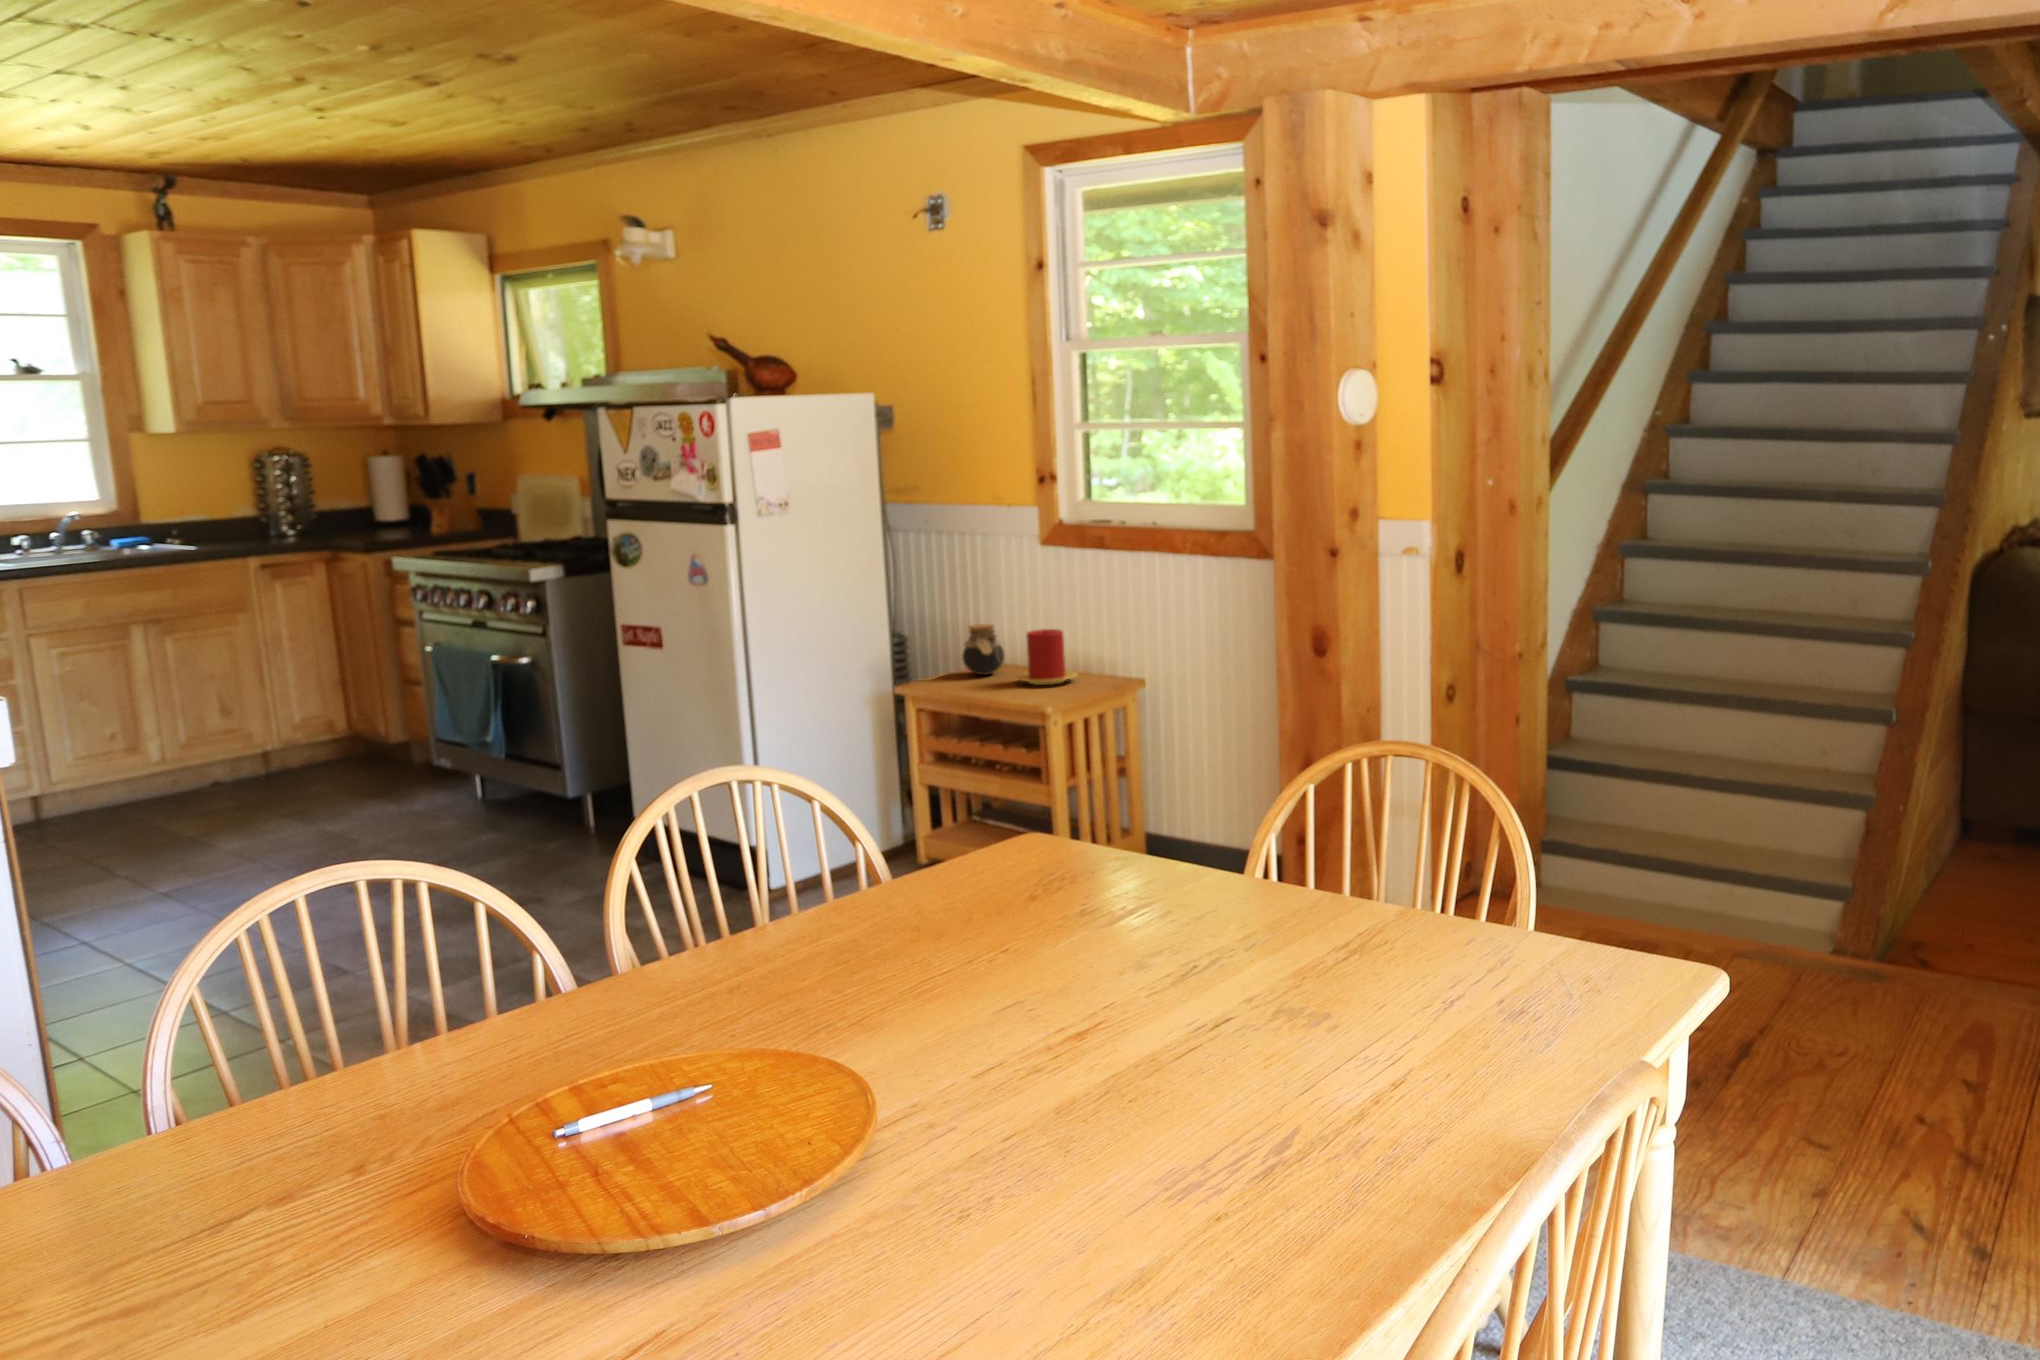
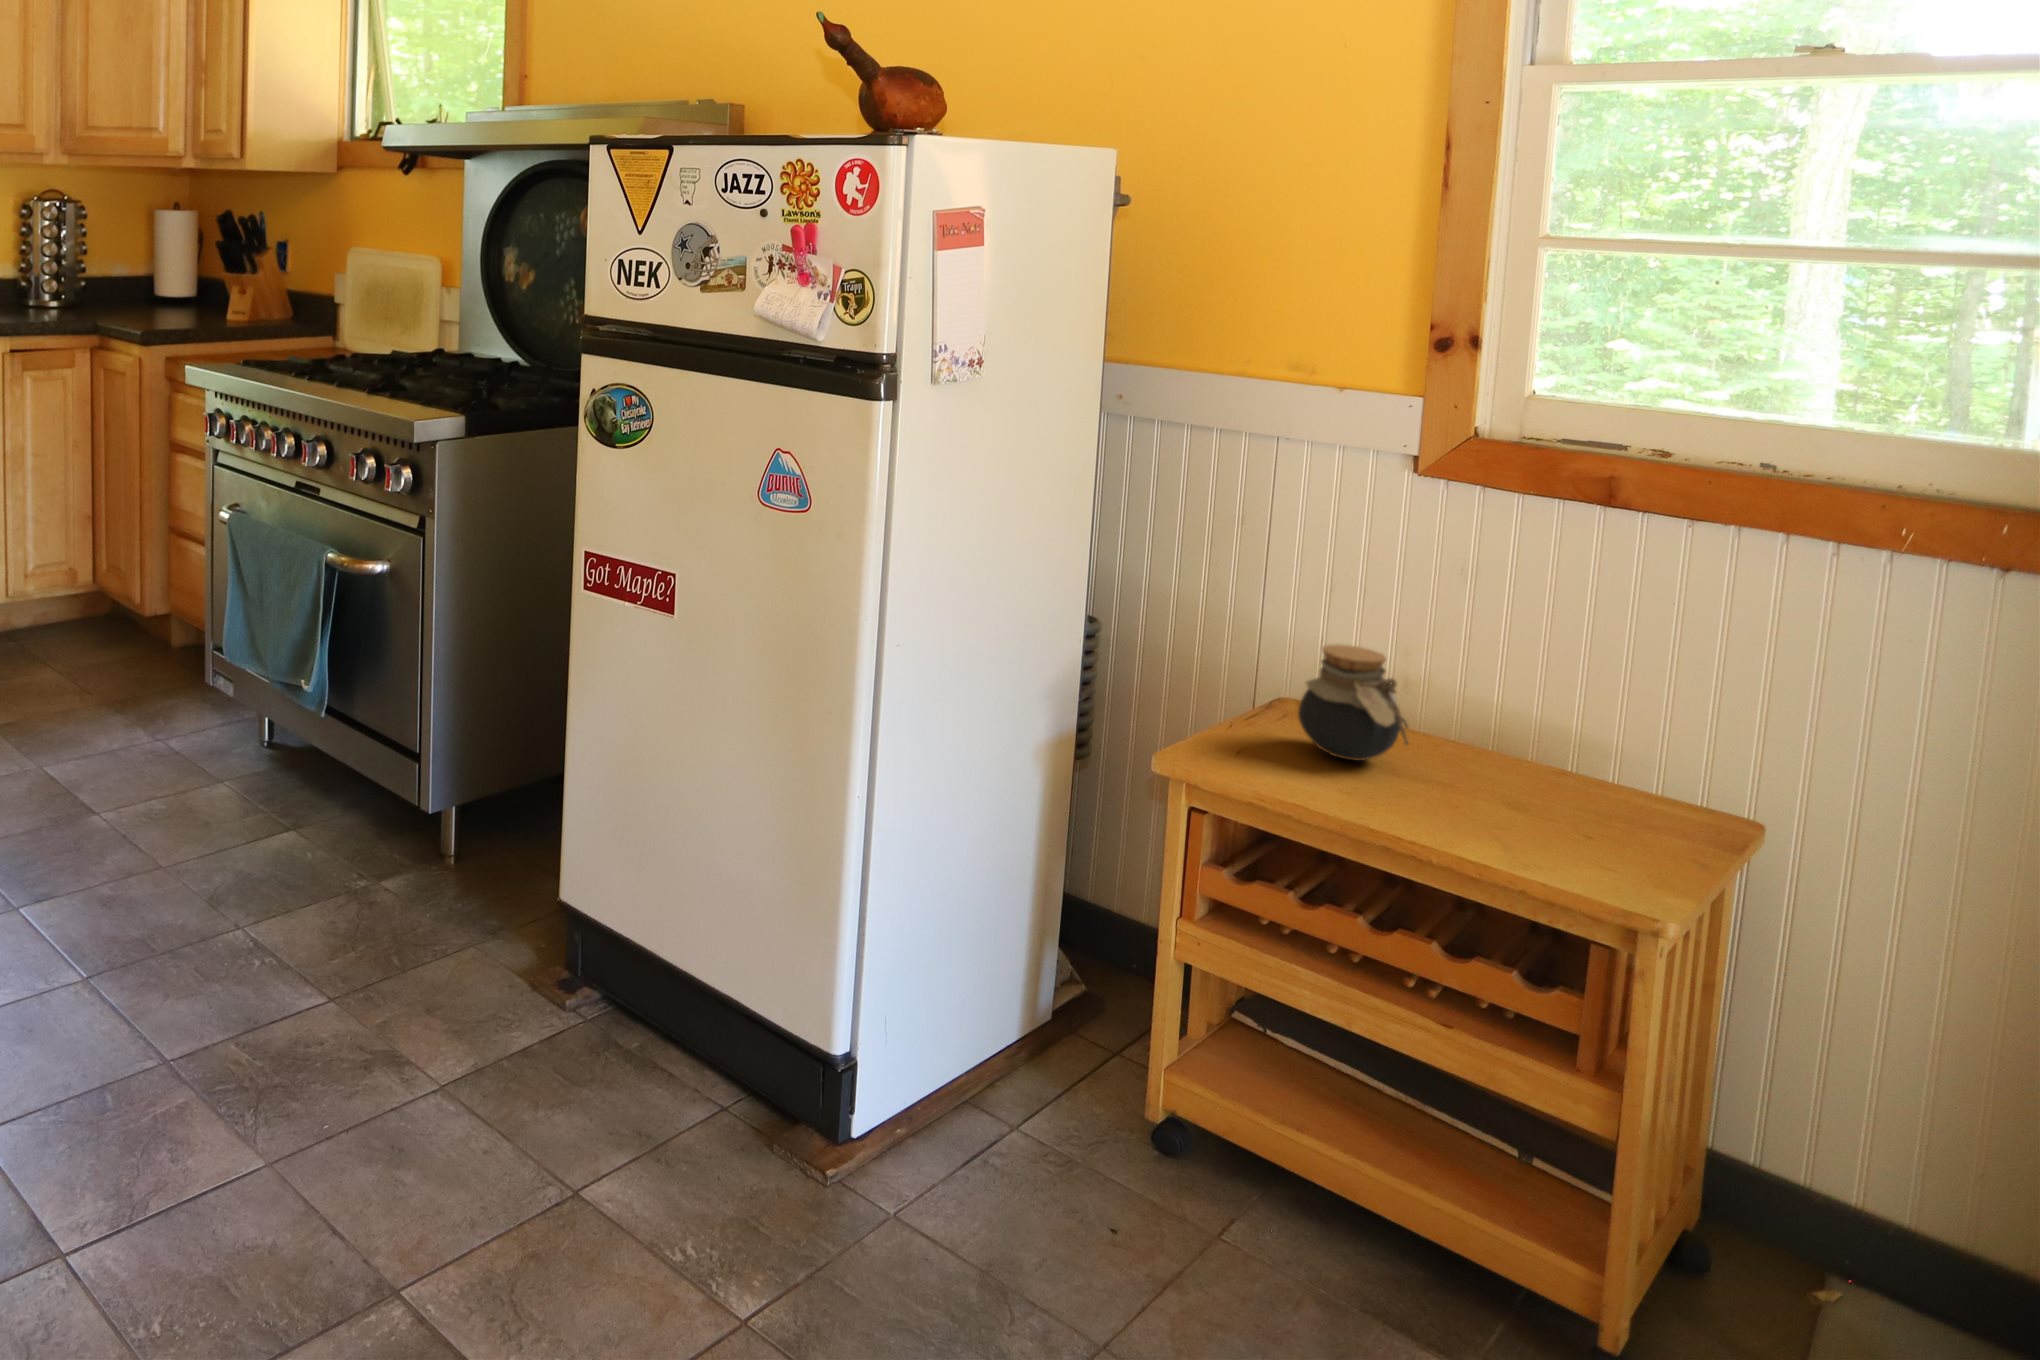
candle: present [1017,629,1077,685] -> none [1480,693,1651,838]

